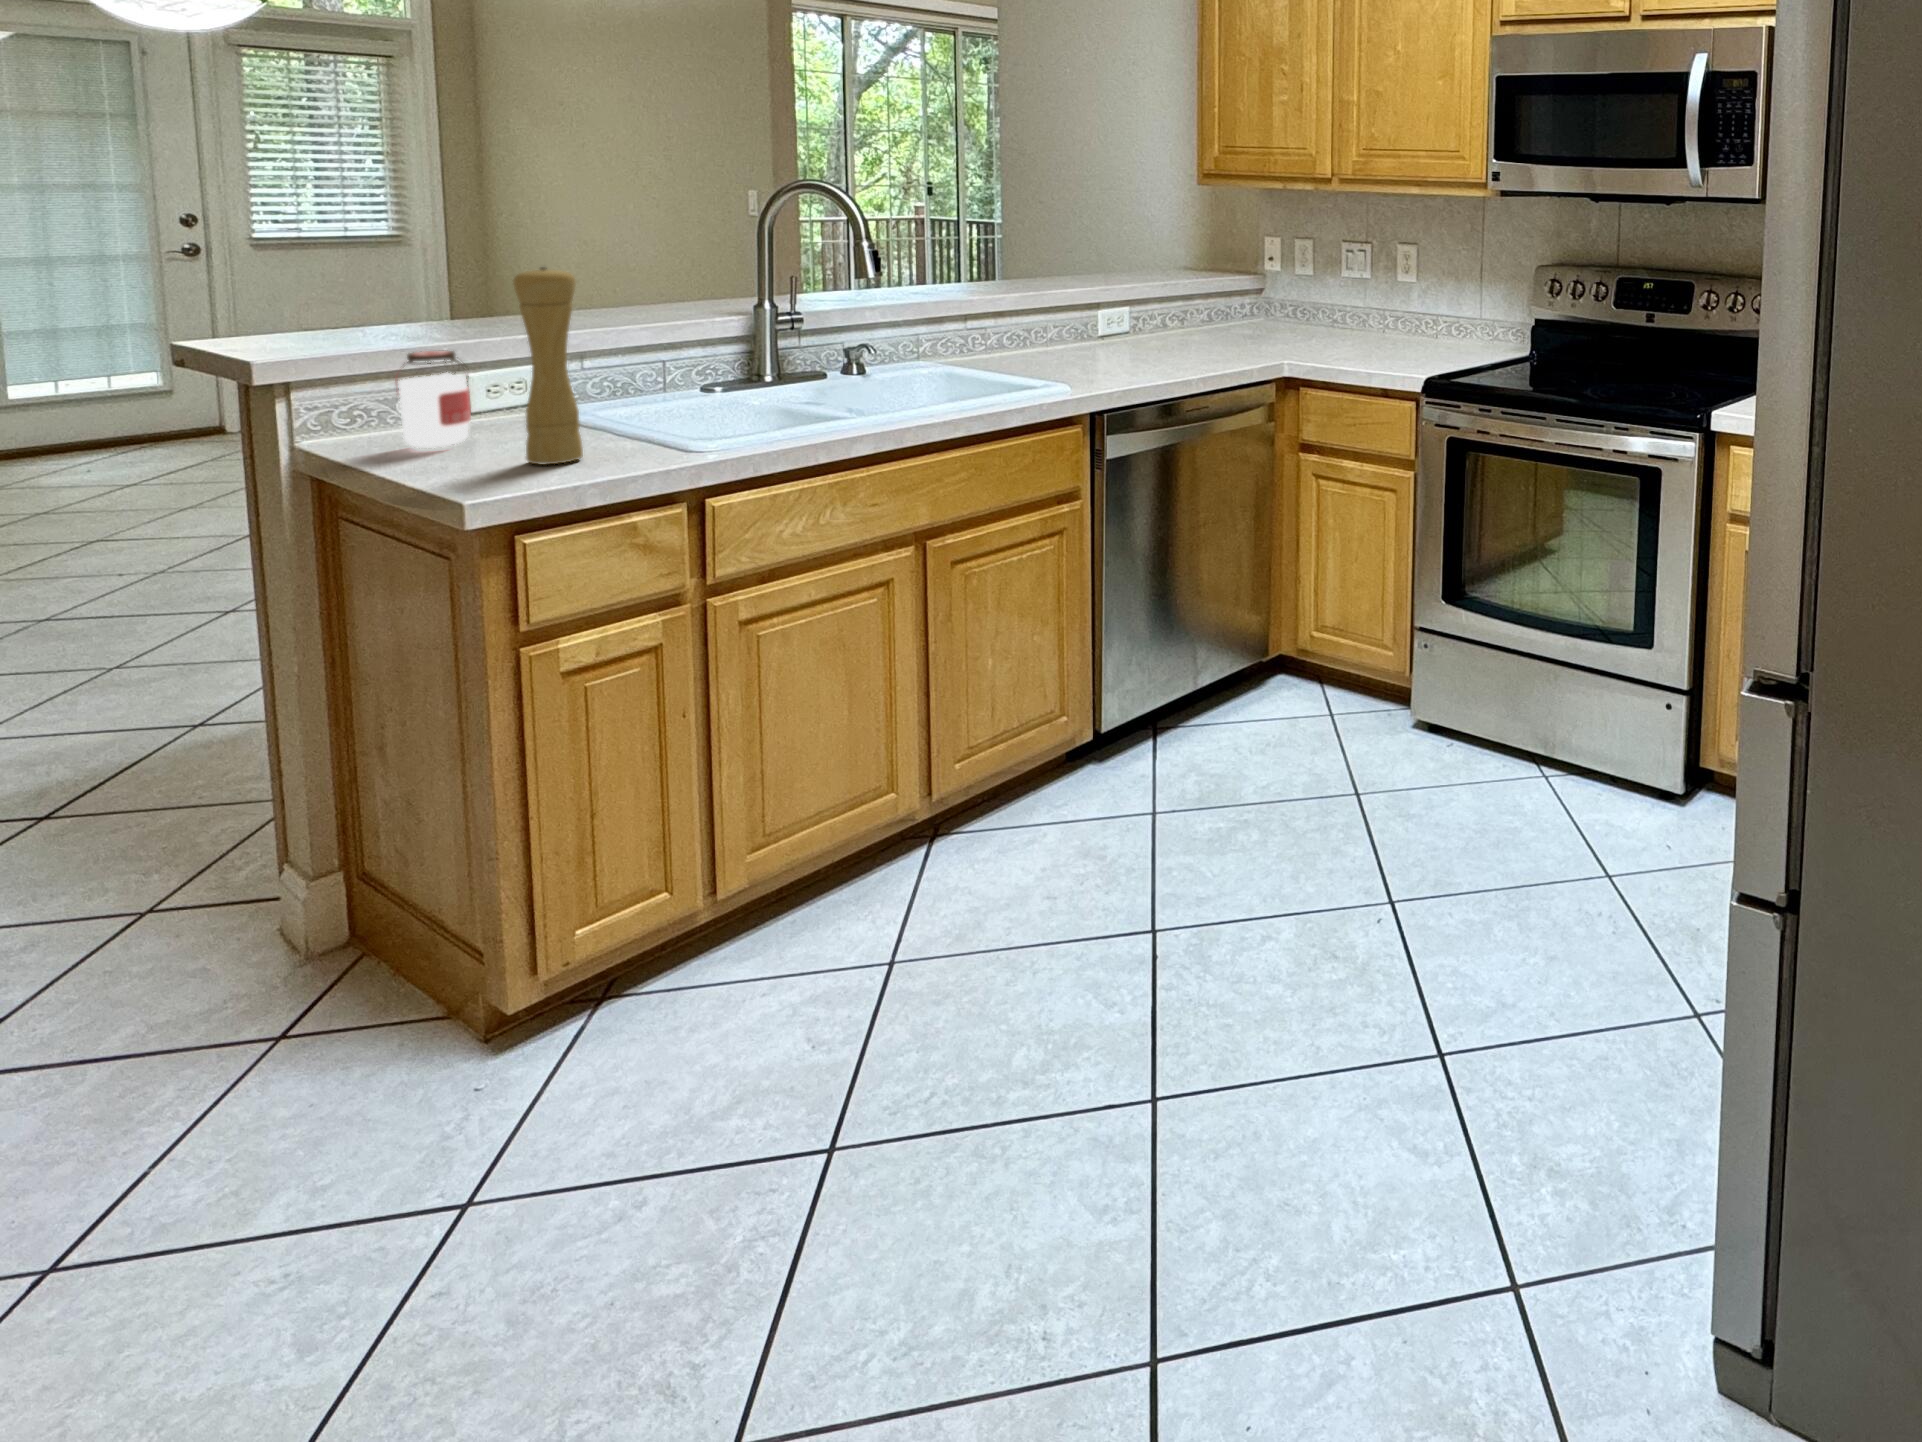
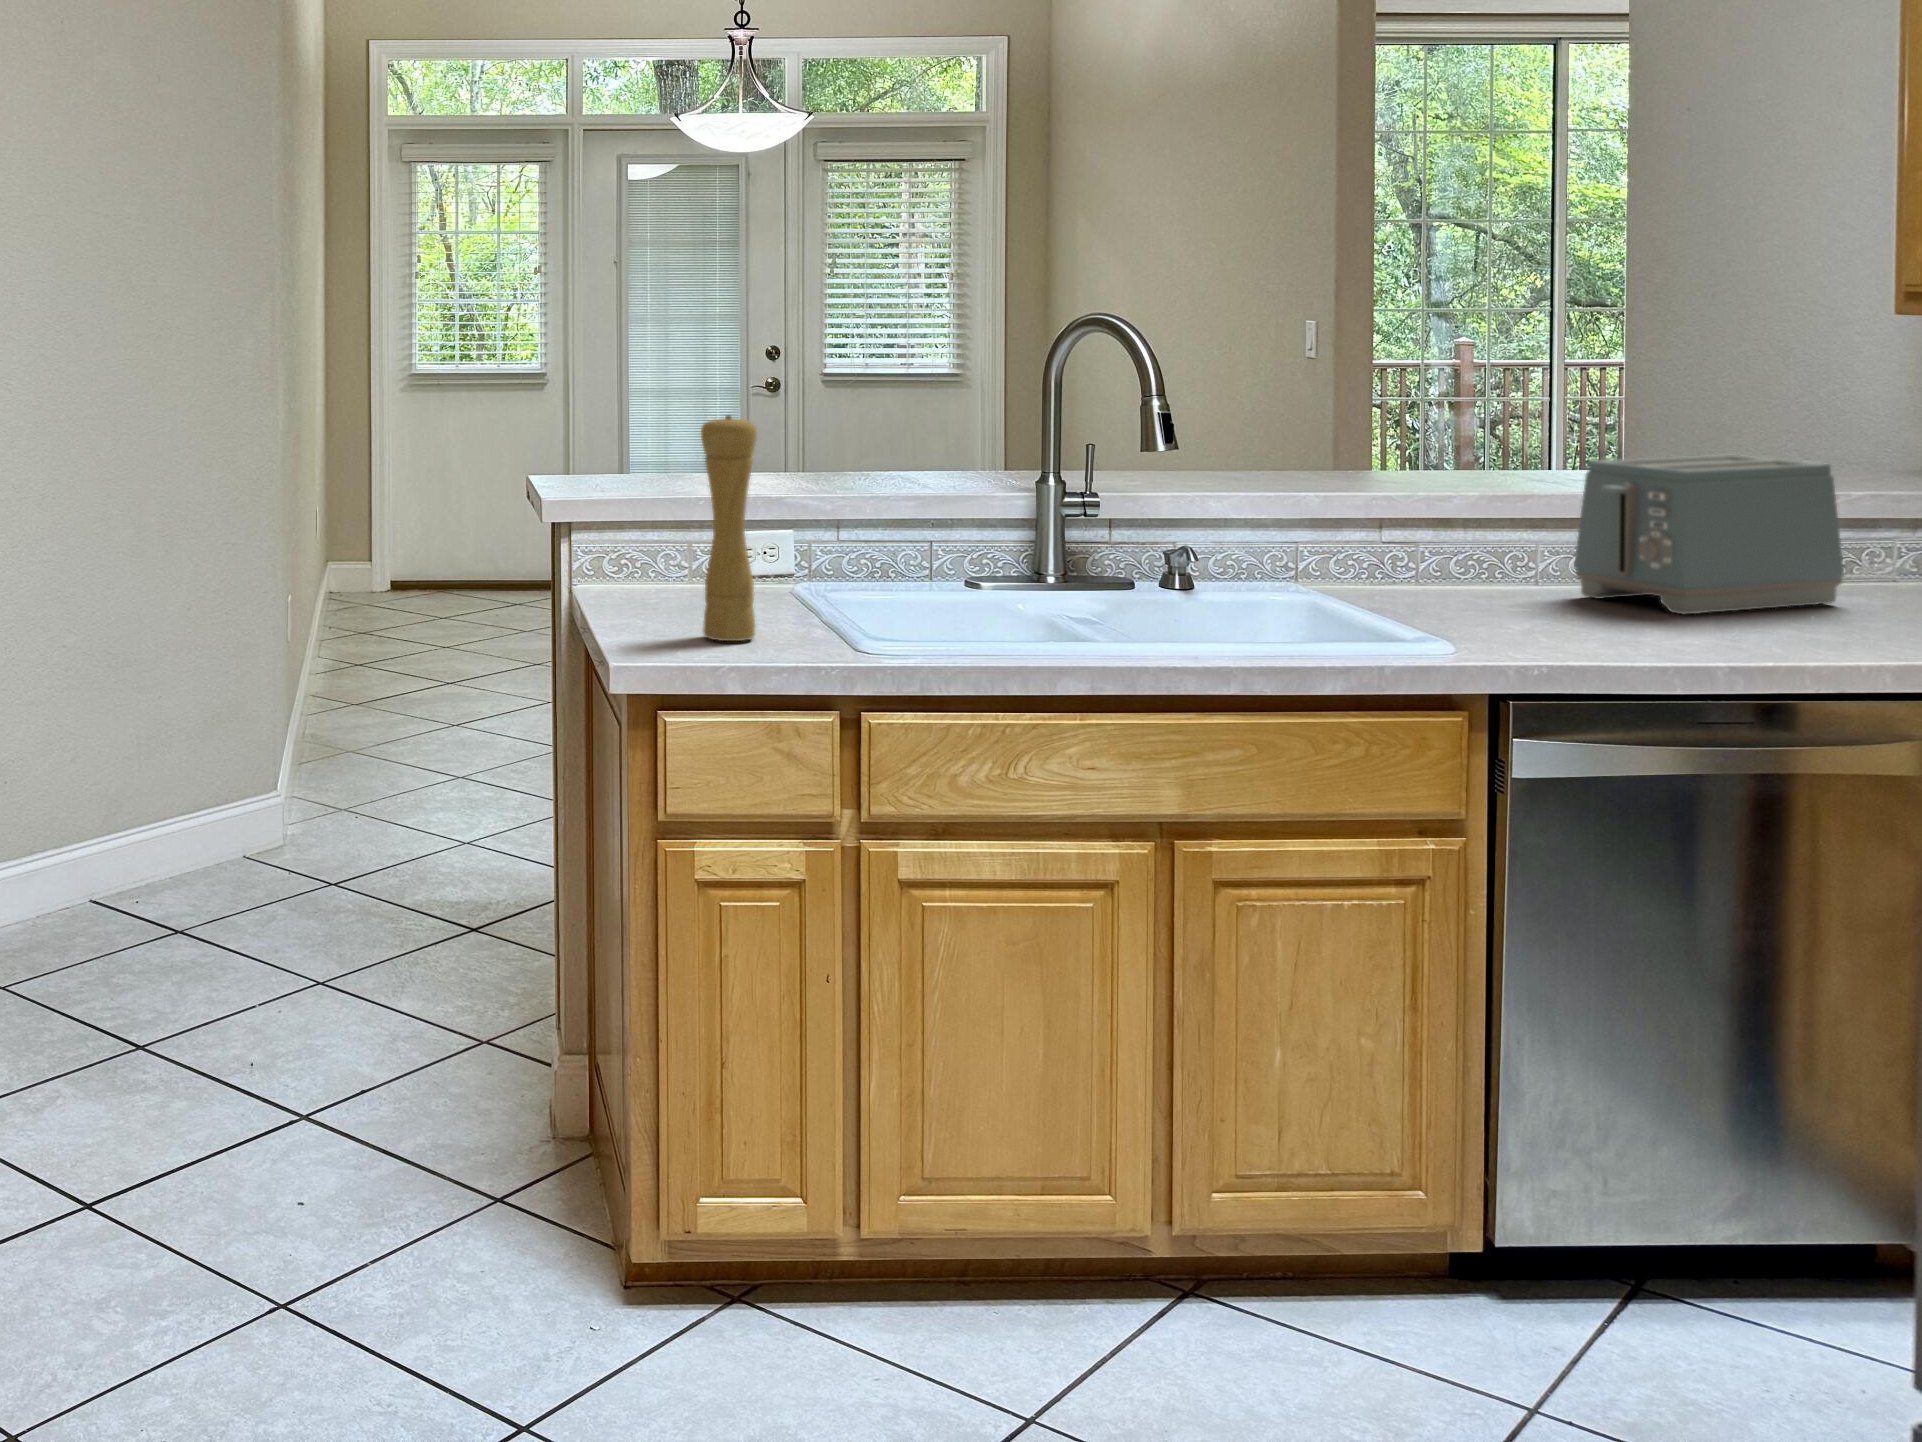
toaster: none [1079,266,1200,355] -> present [1574,455,1844,614]
jar: present [396,350,471,448] -> none [634,503,698,610]

